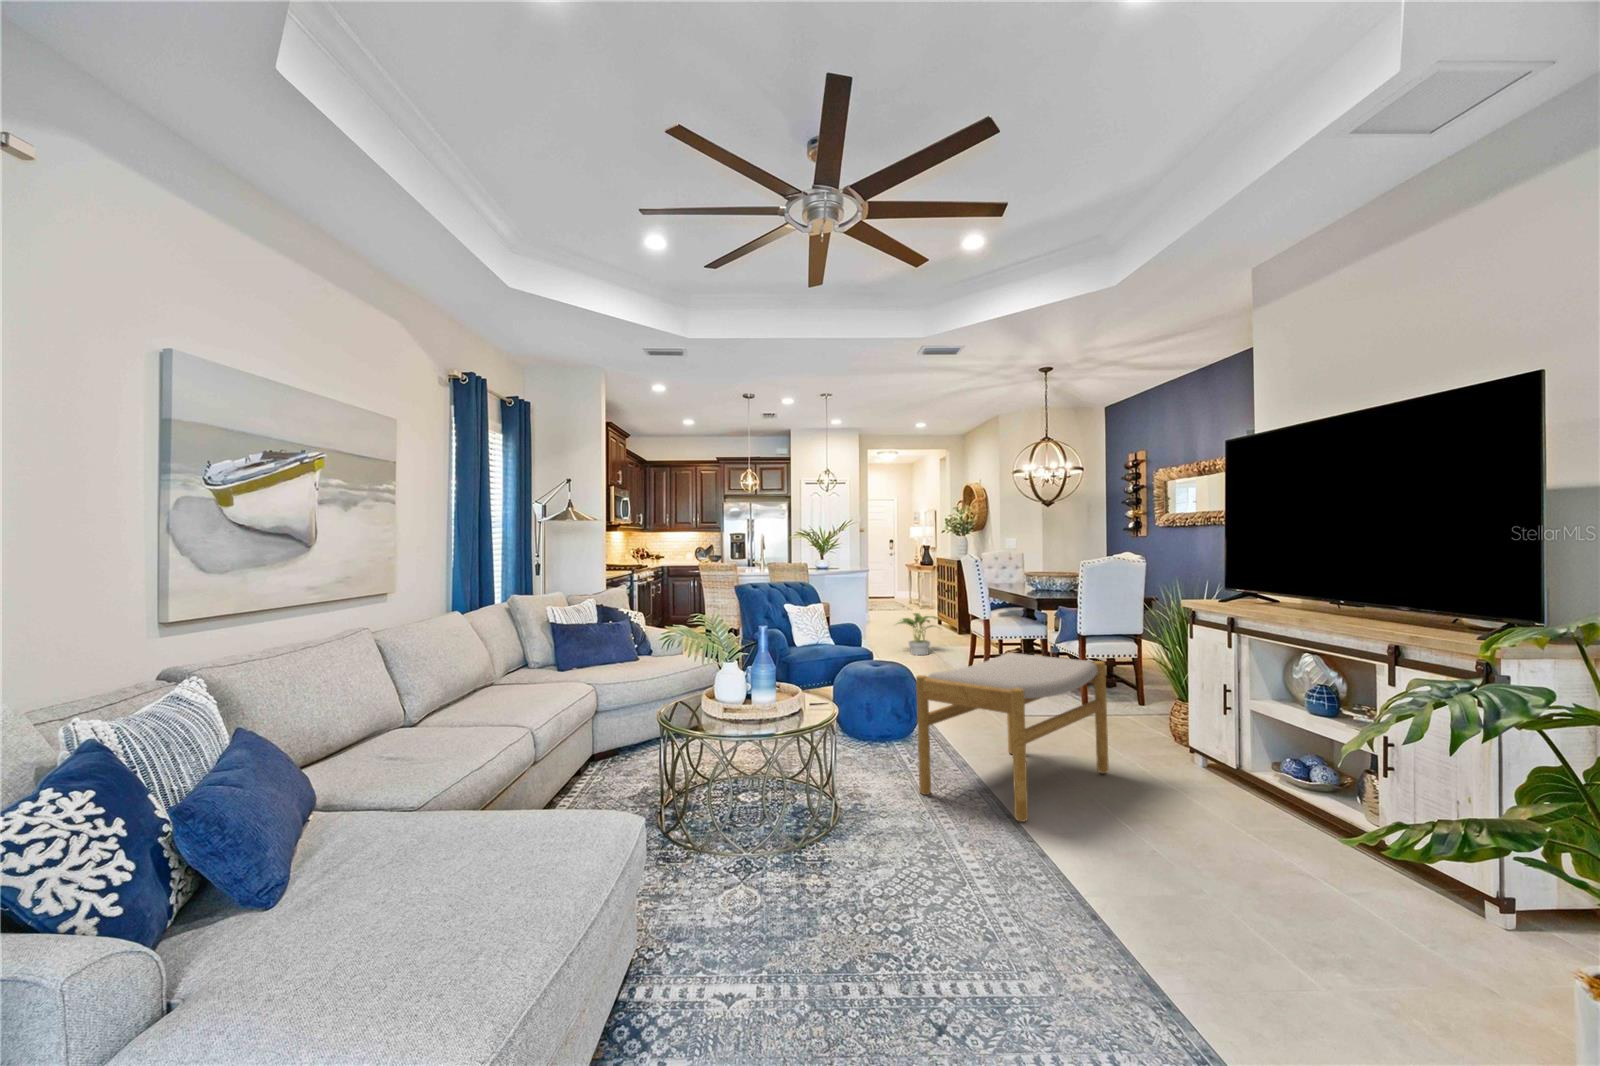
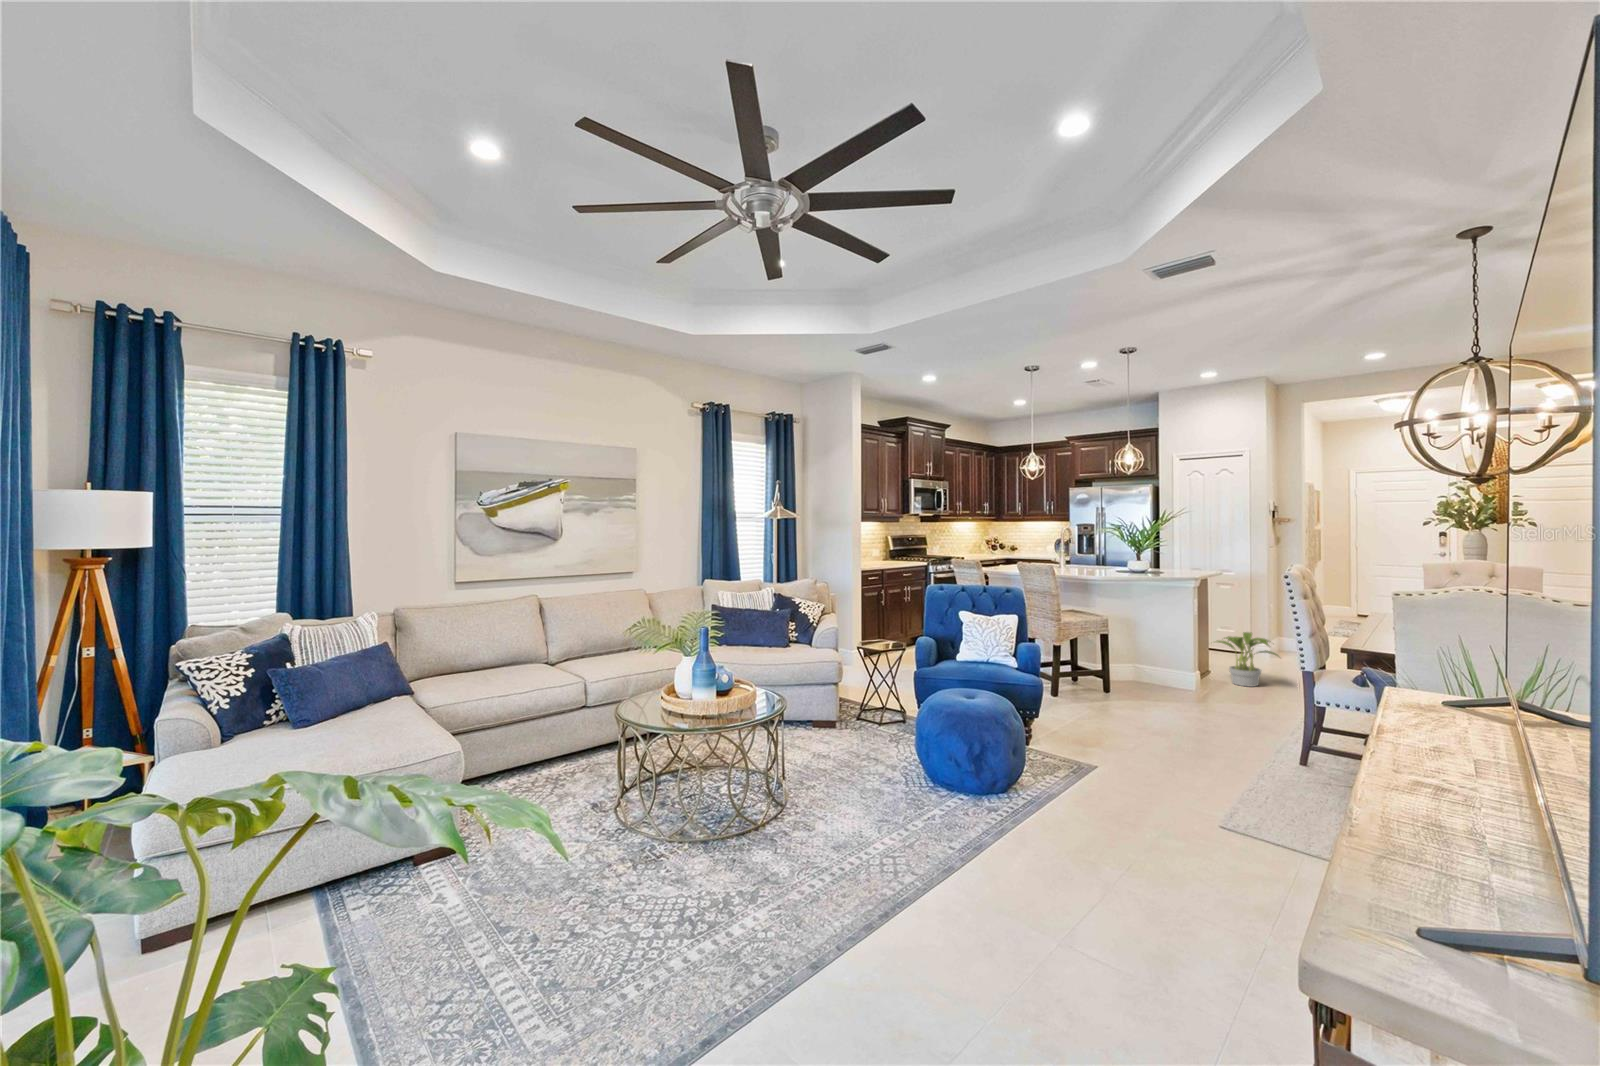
footstool: present [916,652,1109,822] -> none [869,693,1113,875]

